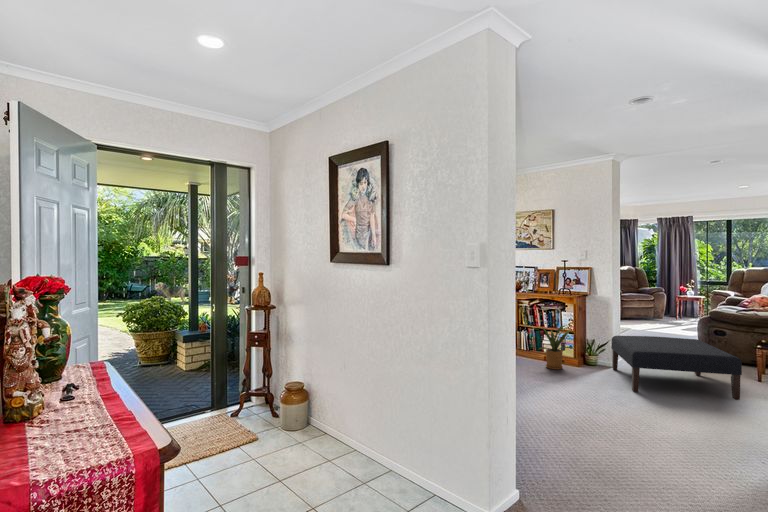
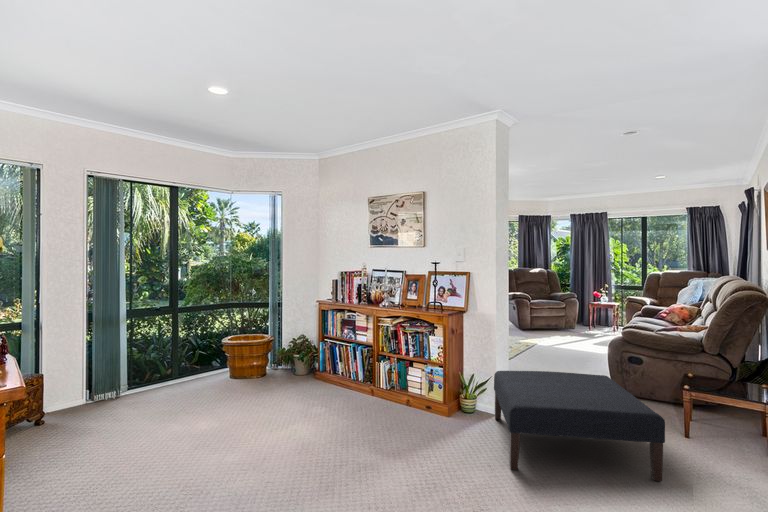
house plant: present [539,325,574,369] -> none [383,355,444,423]

